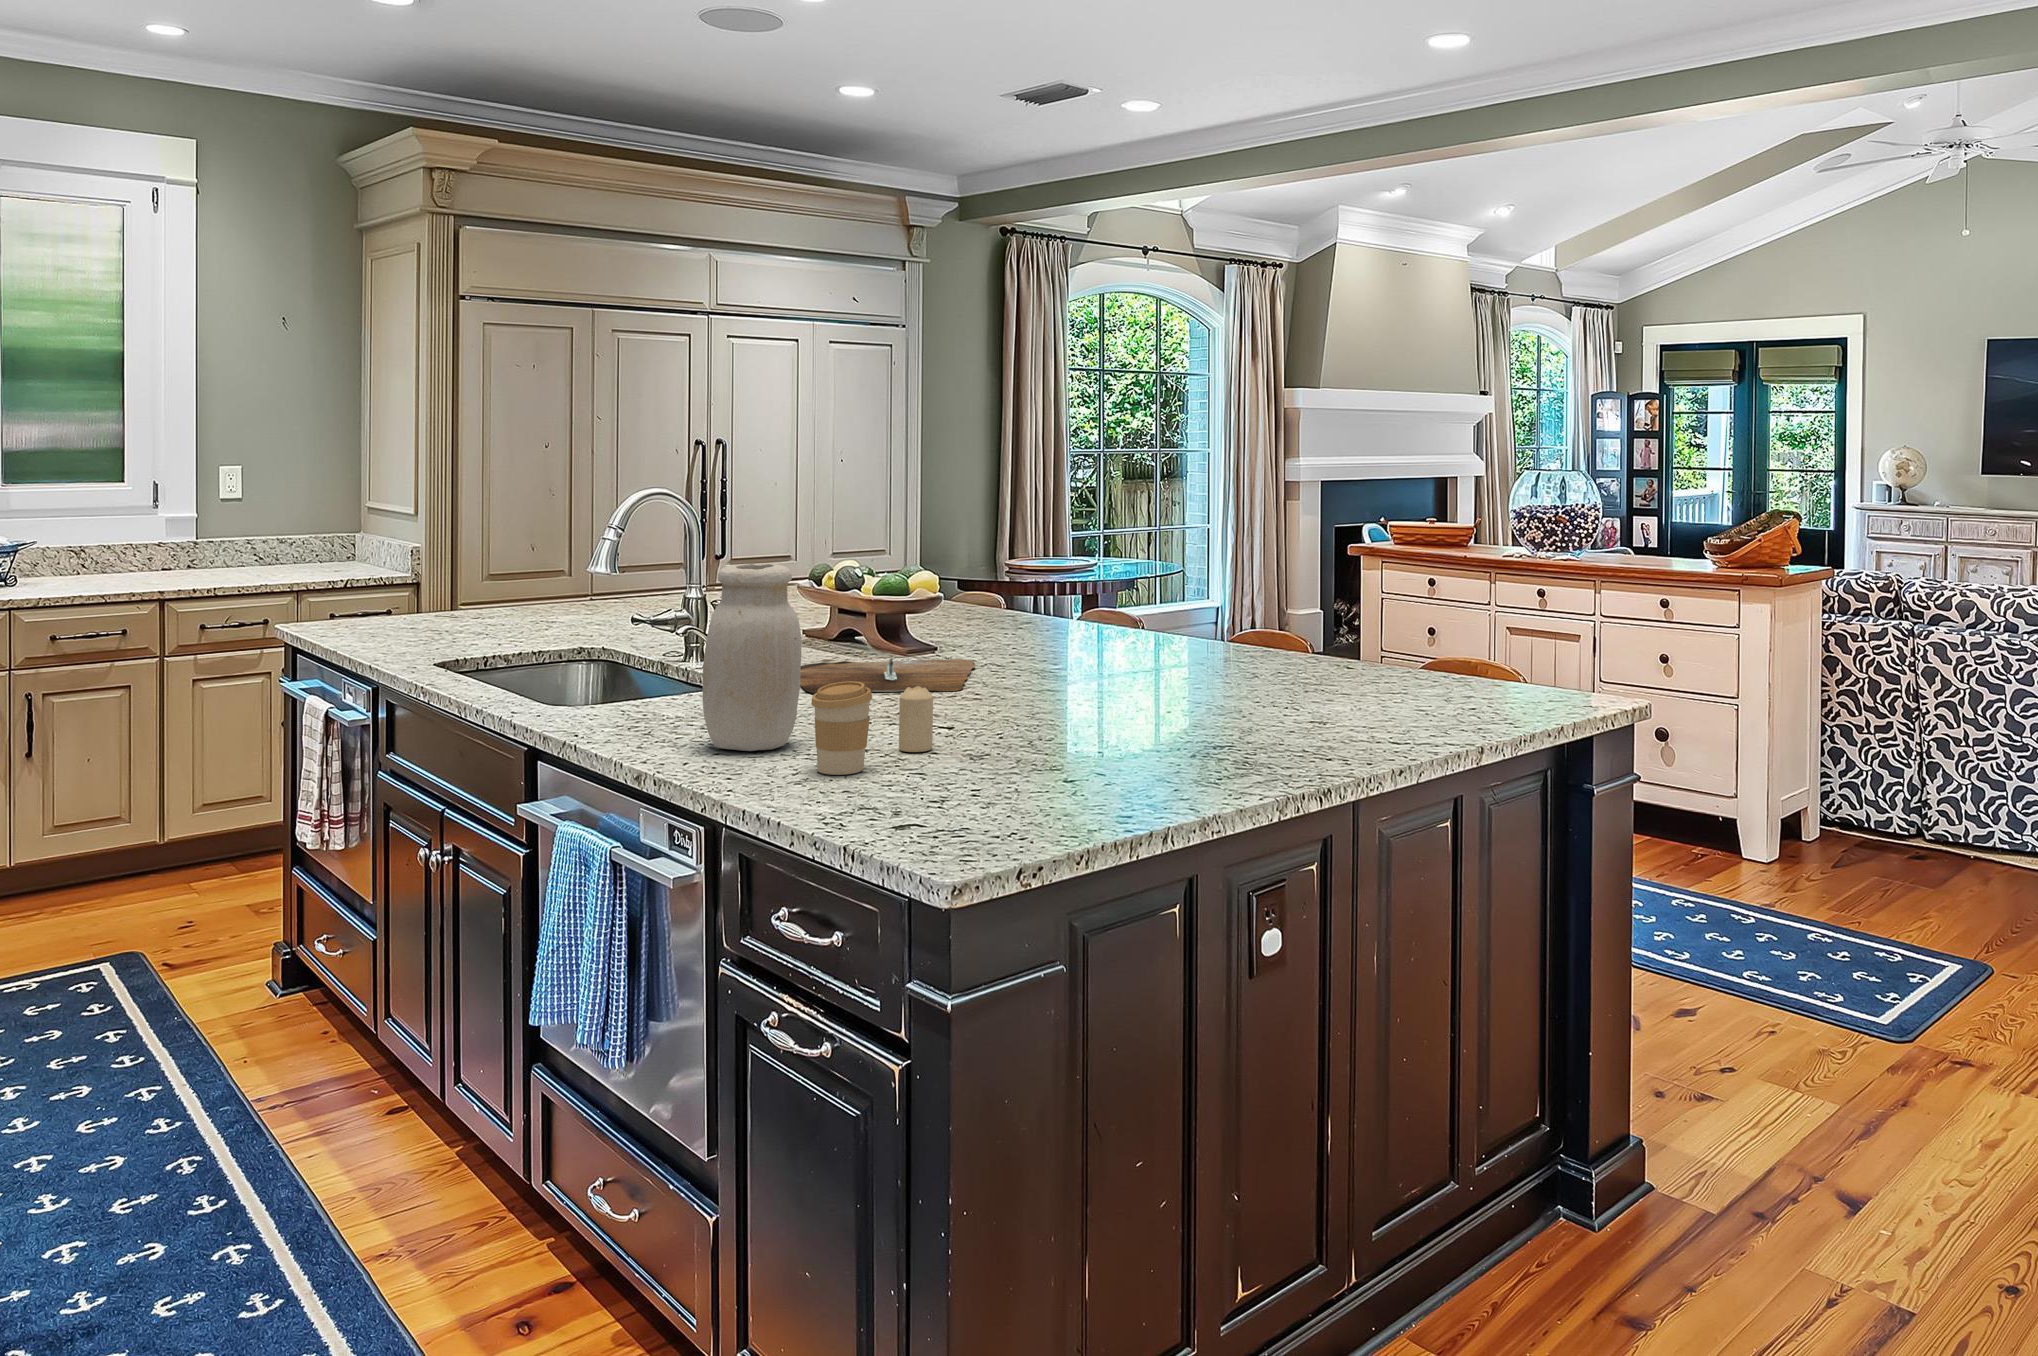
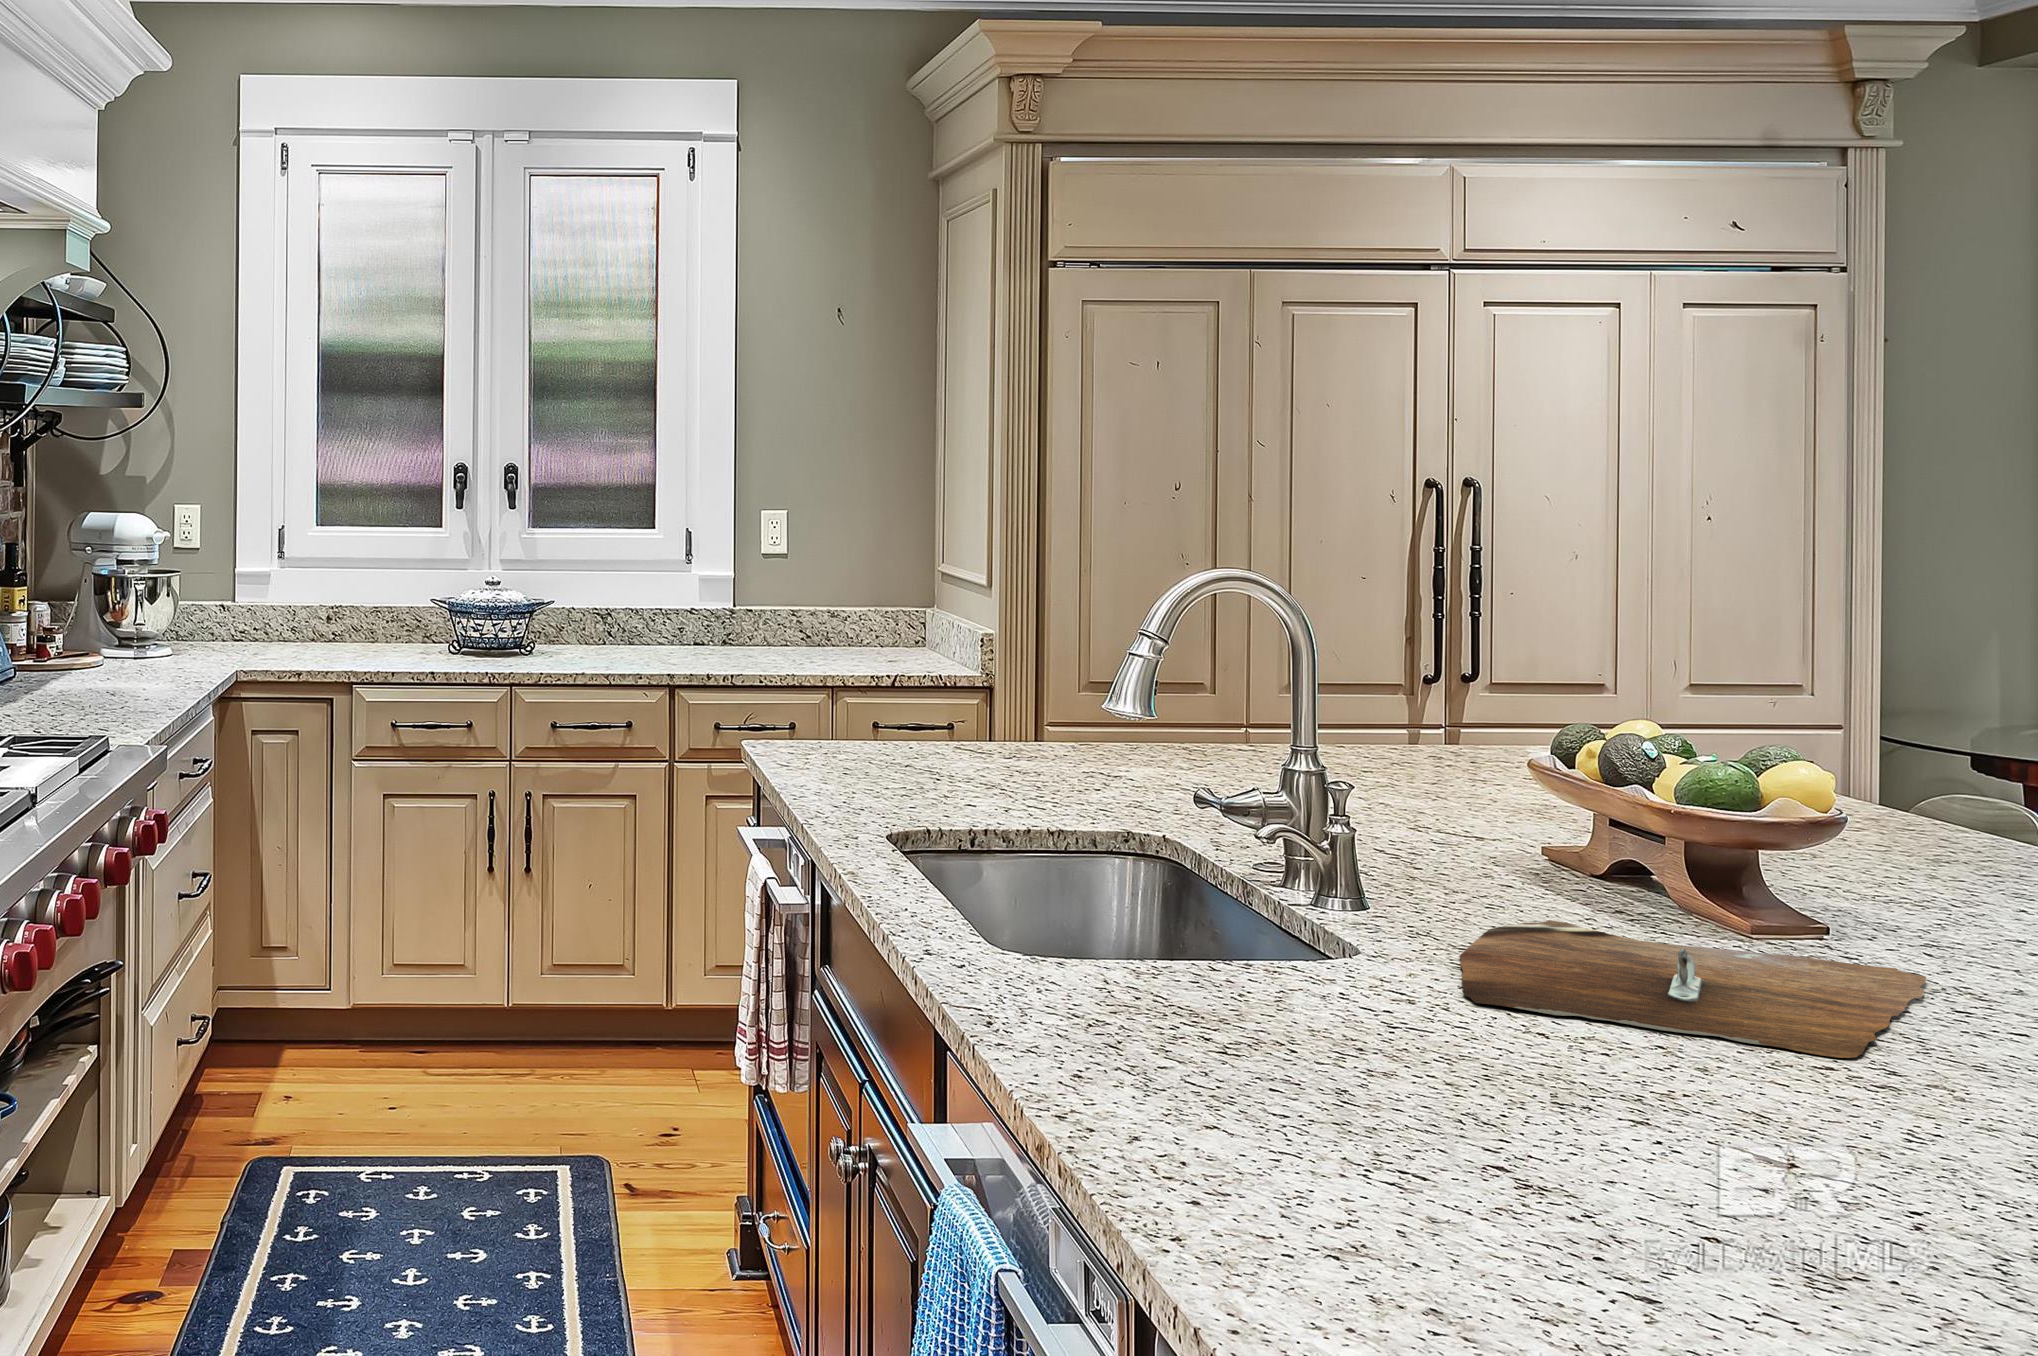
jar: present [703,564,801,751] -> none [1134,724,1354,1146]
coffee cup: present [811,681,872,775] -> none [1325,1033,1484,1273]
candle: present [899,686,933,752] -> none [1592,1067,1691,1243]

